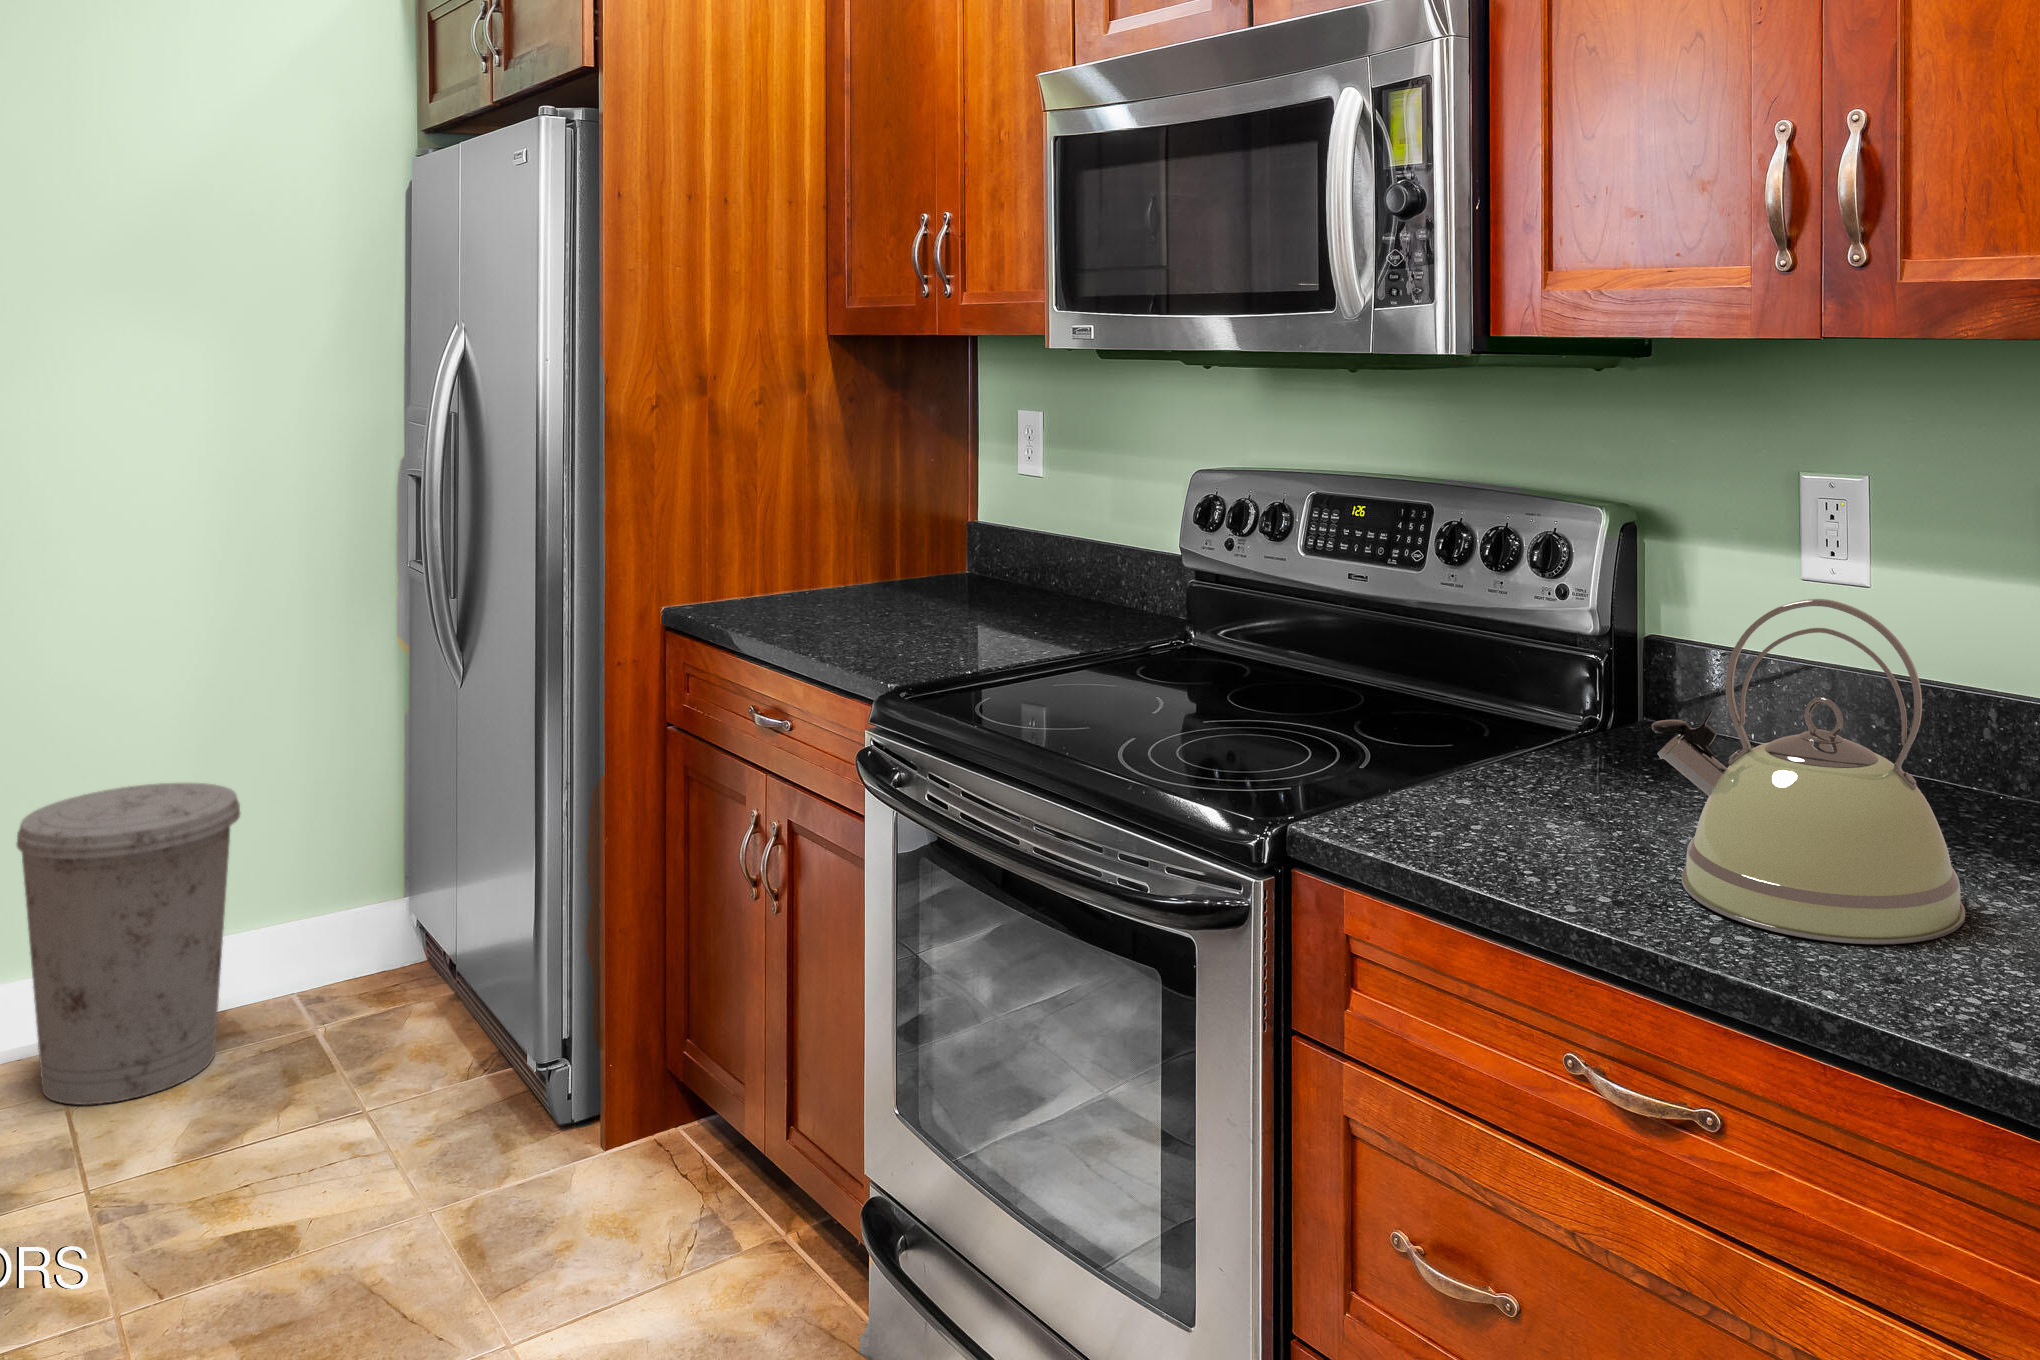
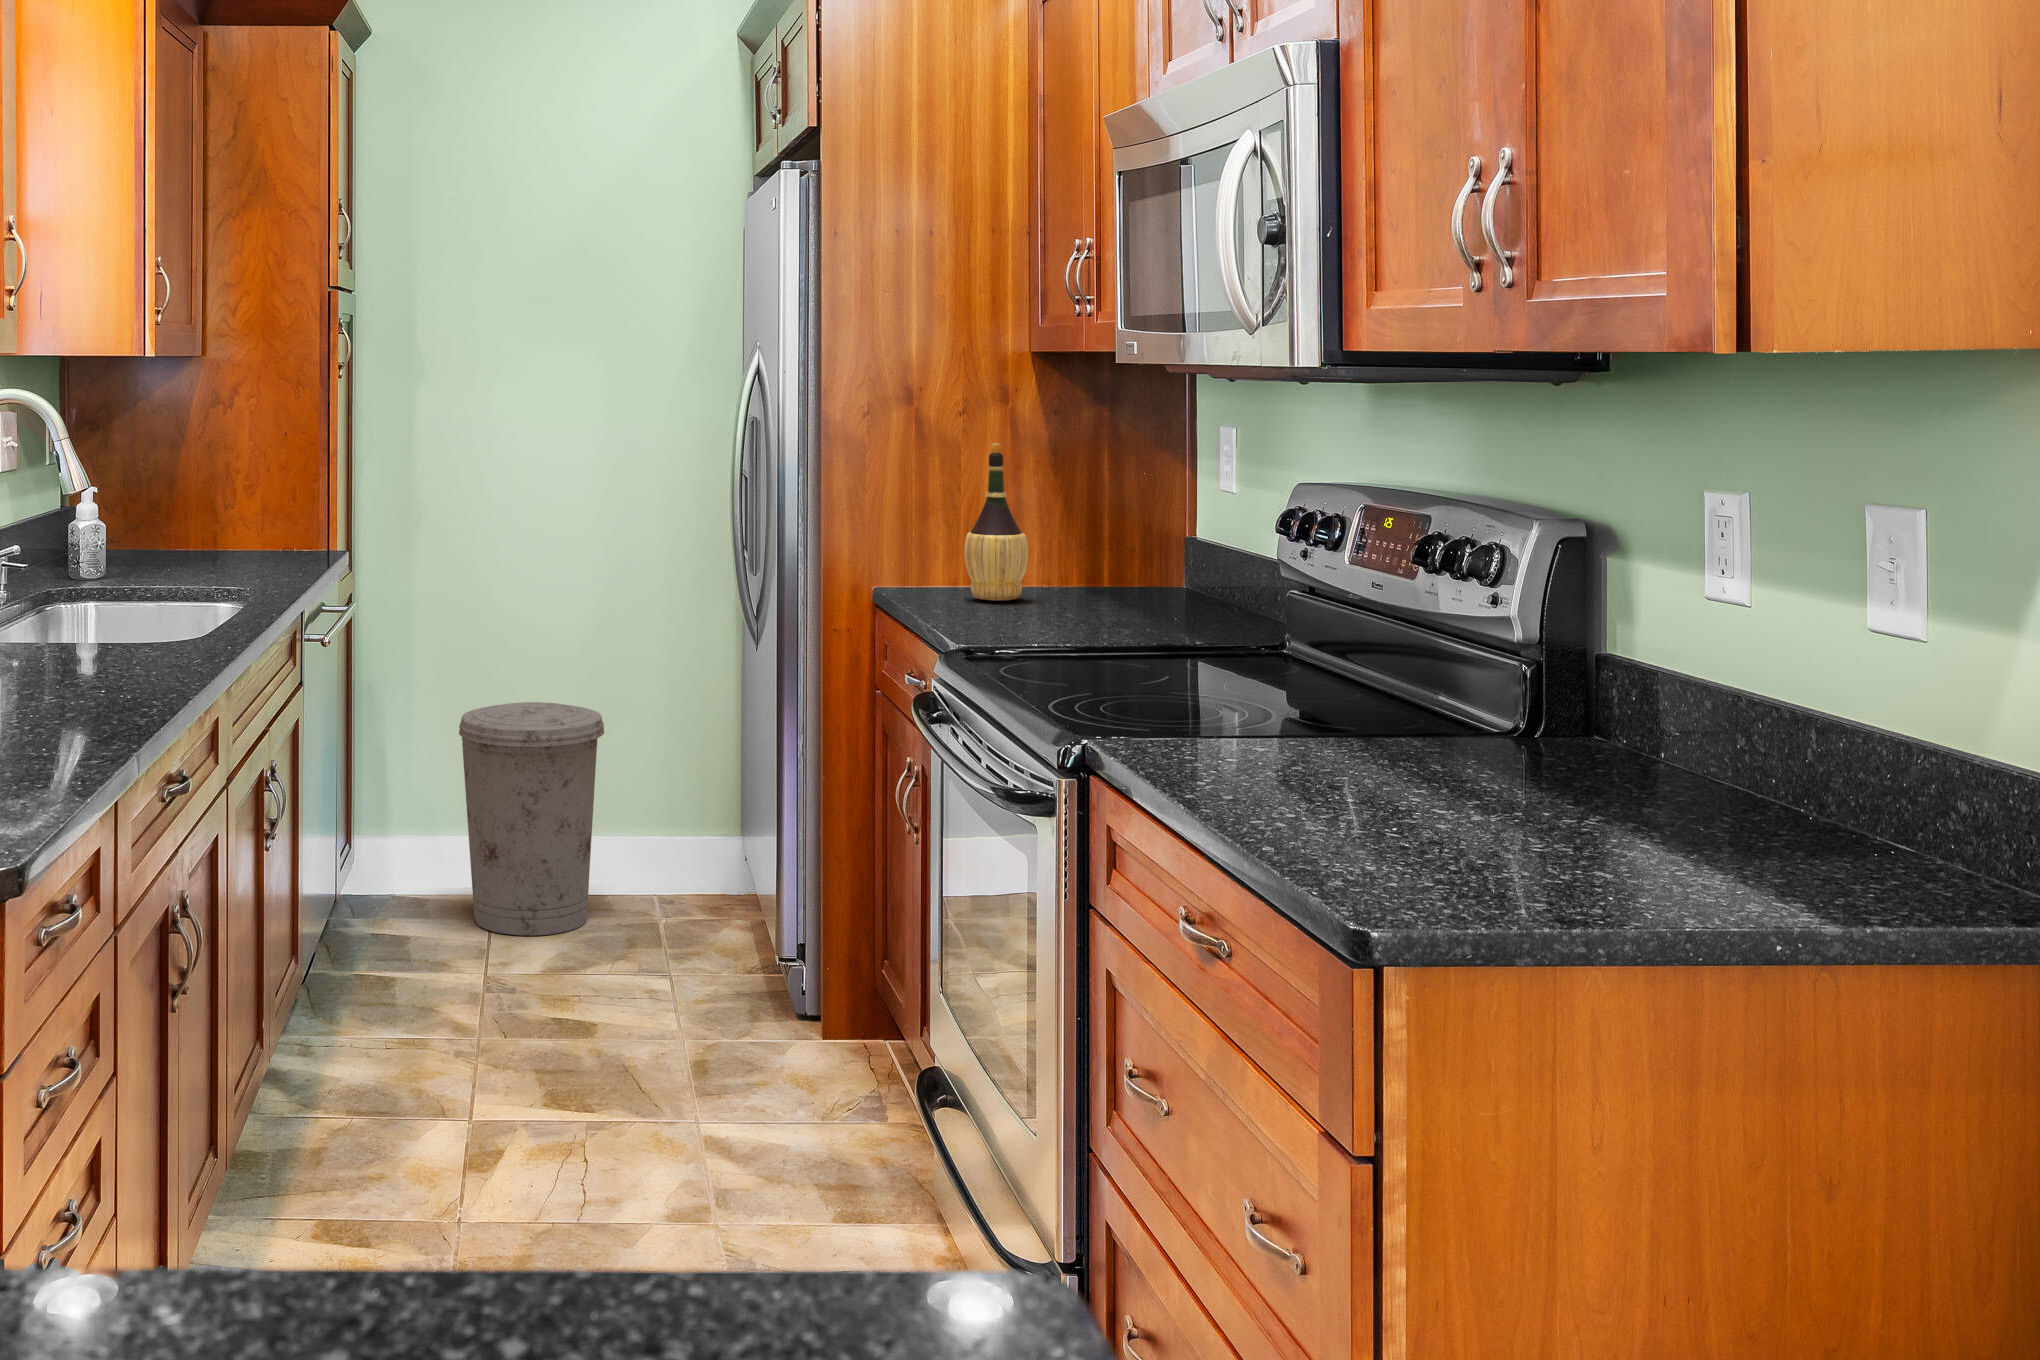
wine bottle: none [771,438,843,613] -> present [964,443,1029,601]
kettle: present [1652,599,1965,944] -> none [1315,581,1549,851]

